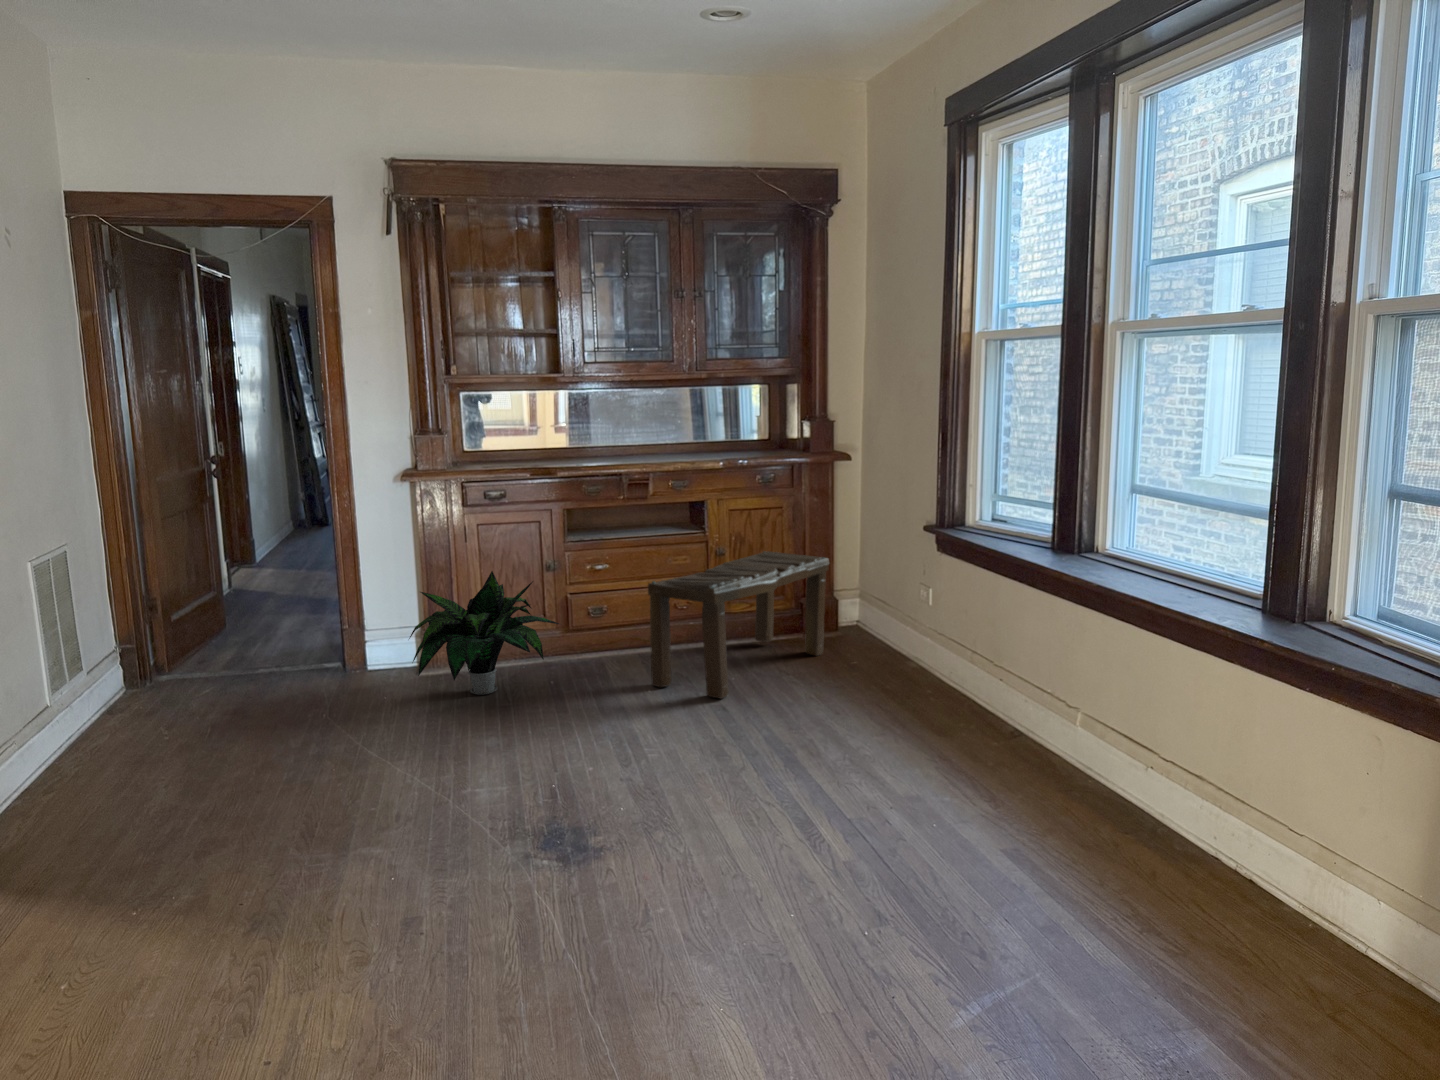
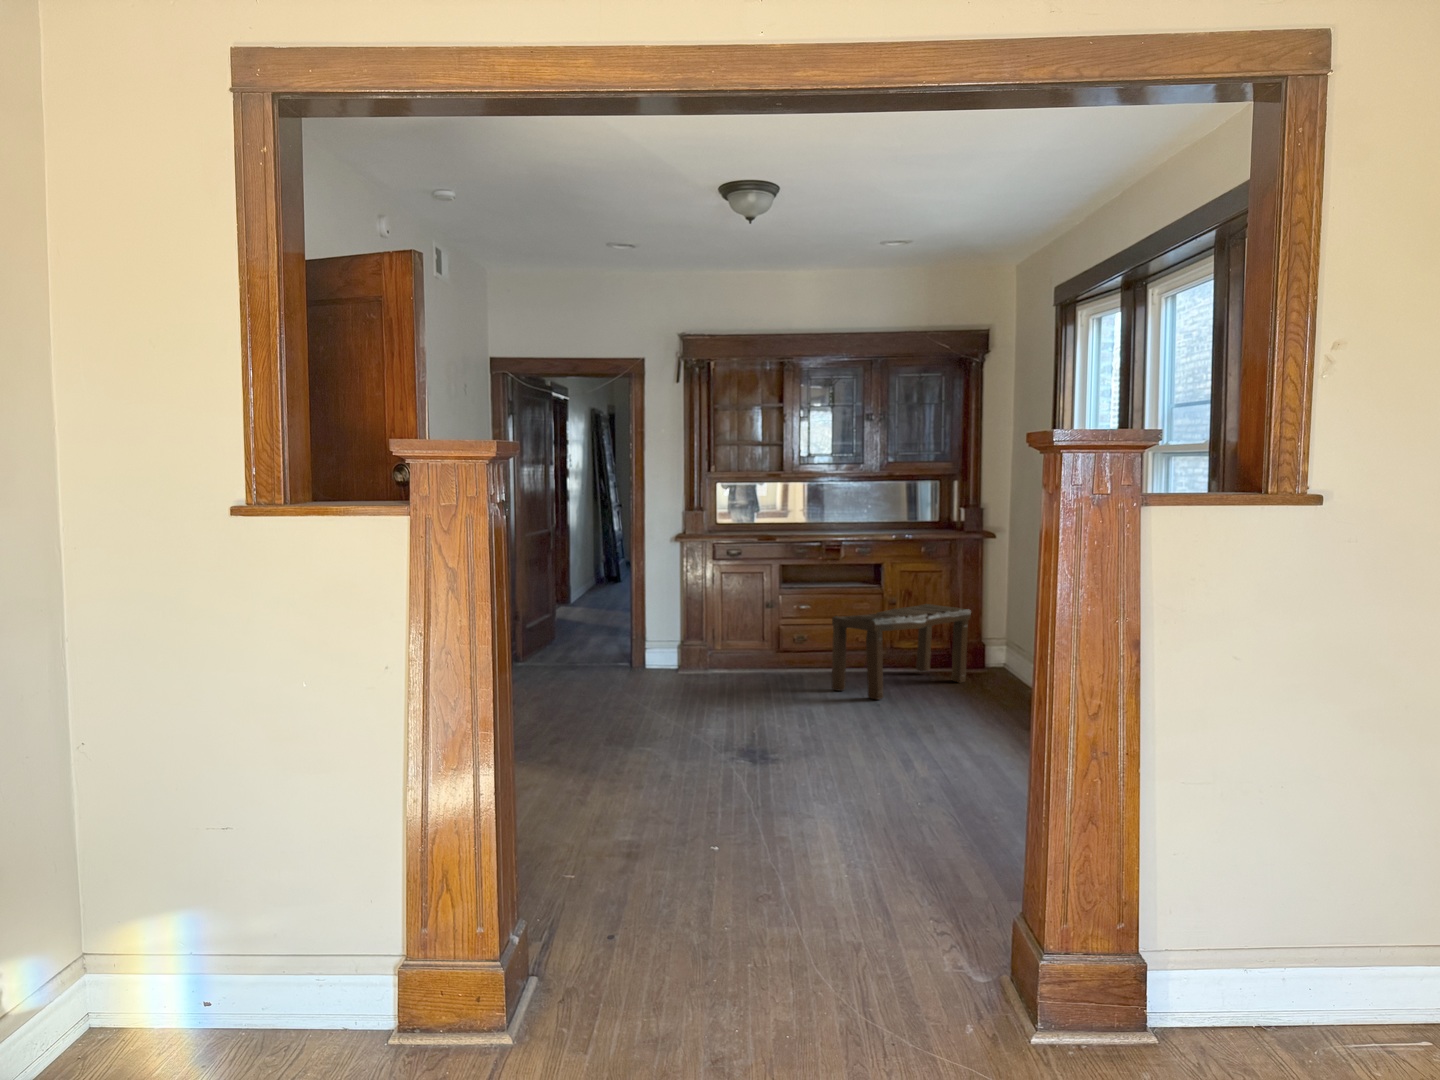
potted plant: present [409,571,559,695] -> none [672,602,774,685]

